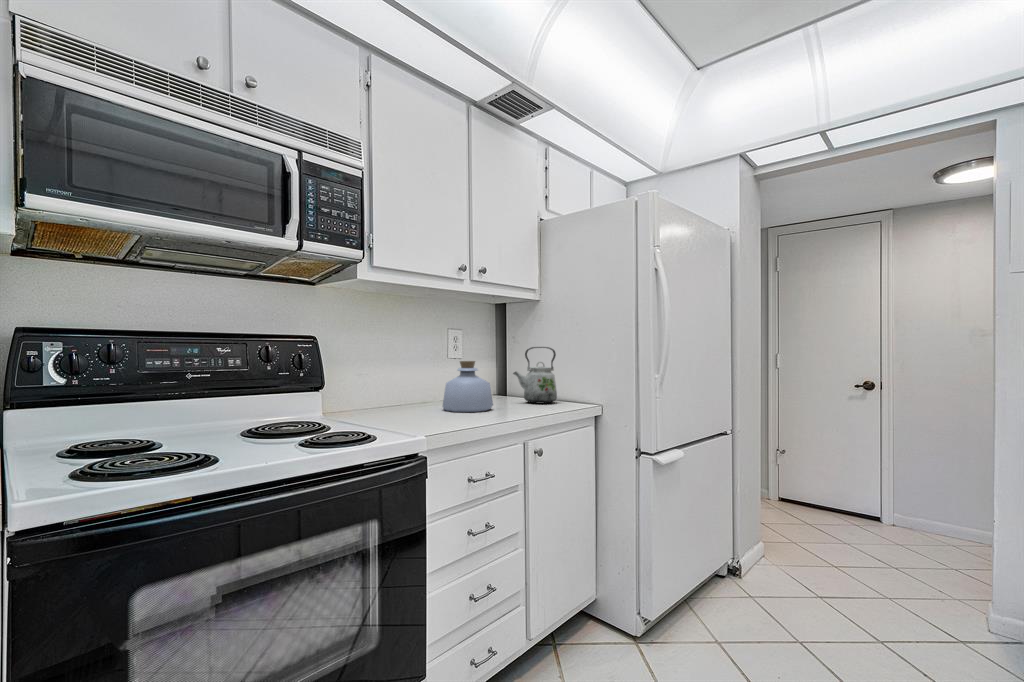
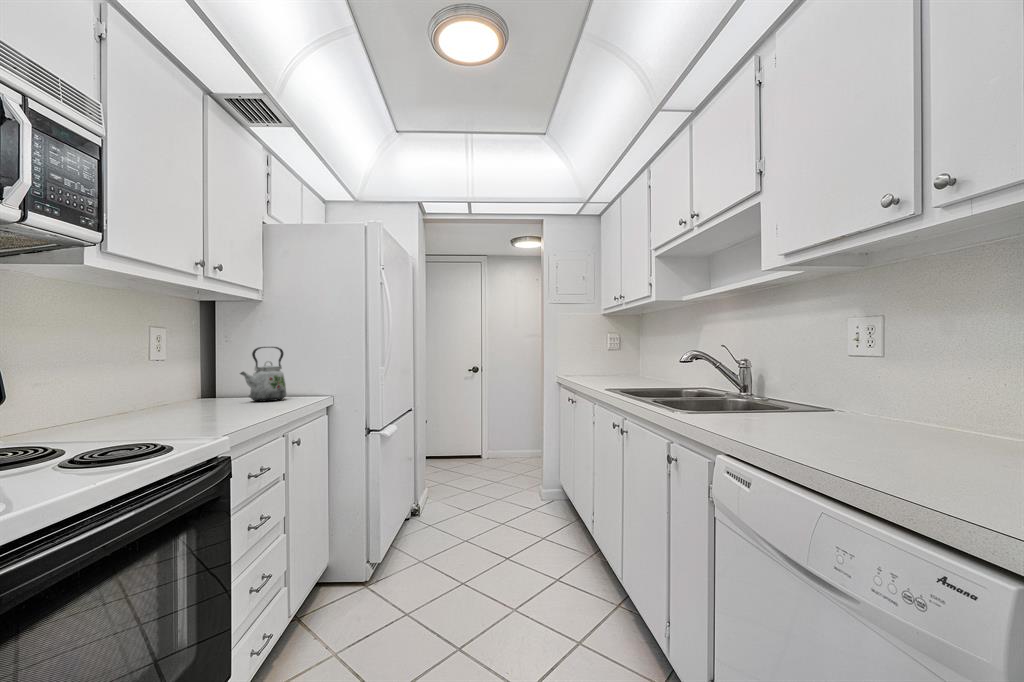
bottle: present [443,361,493,412] -> none [167,362,233,417]

